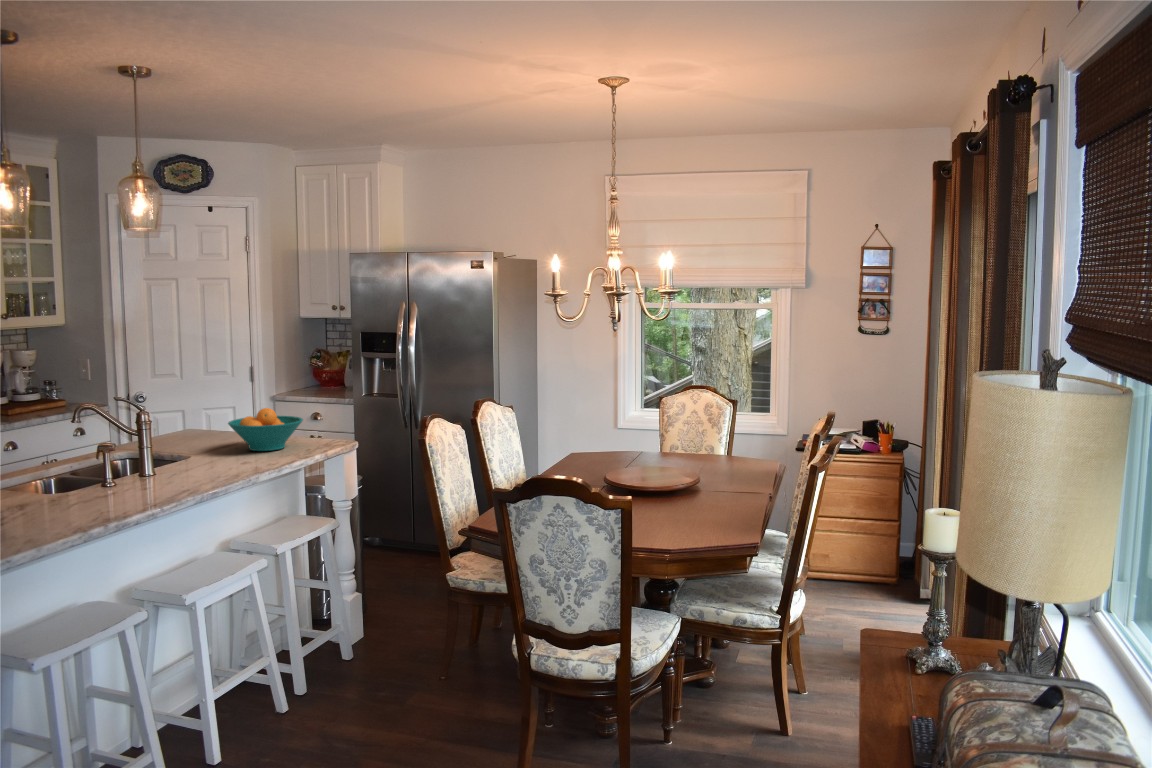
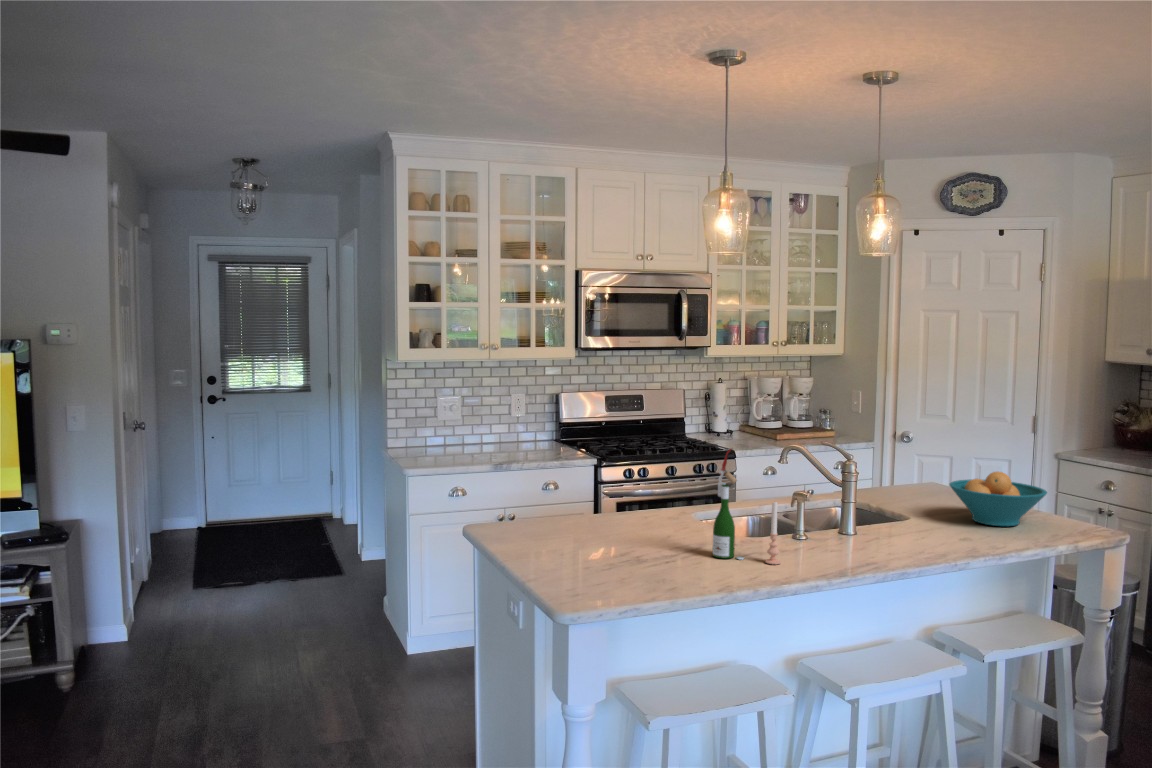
wine bottle: none [37,412,75,518] -> present [713,449,744,559]
candle: none [98,455,114,512] -> present [765,502,781,564]

